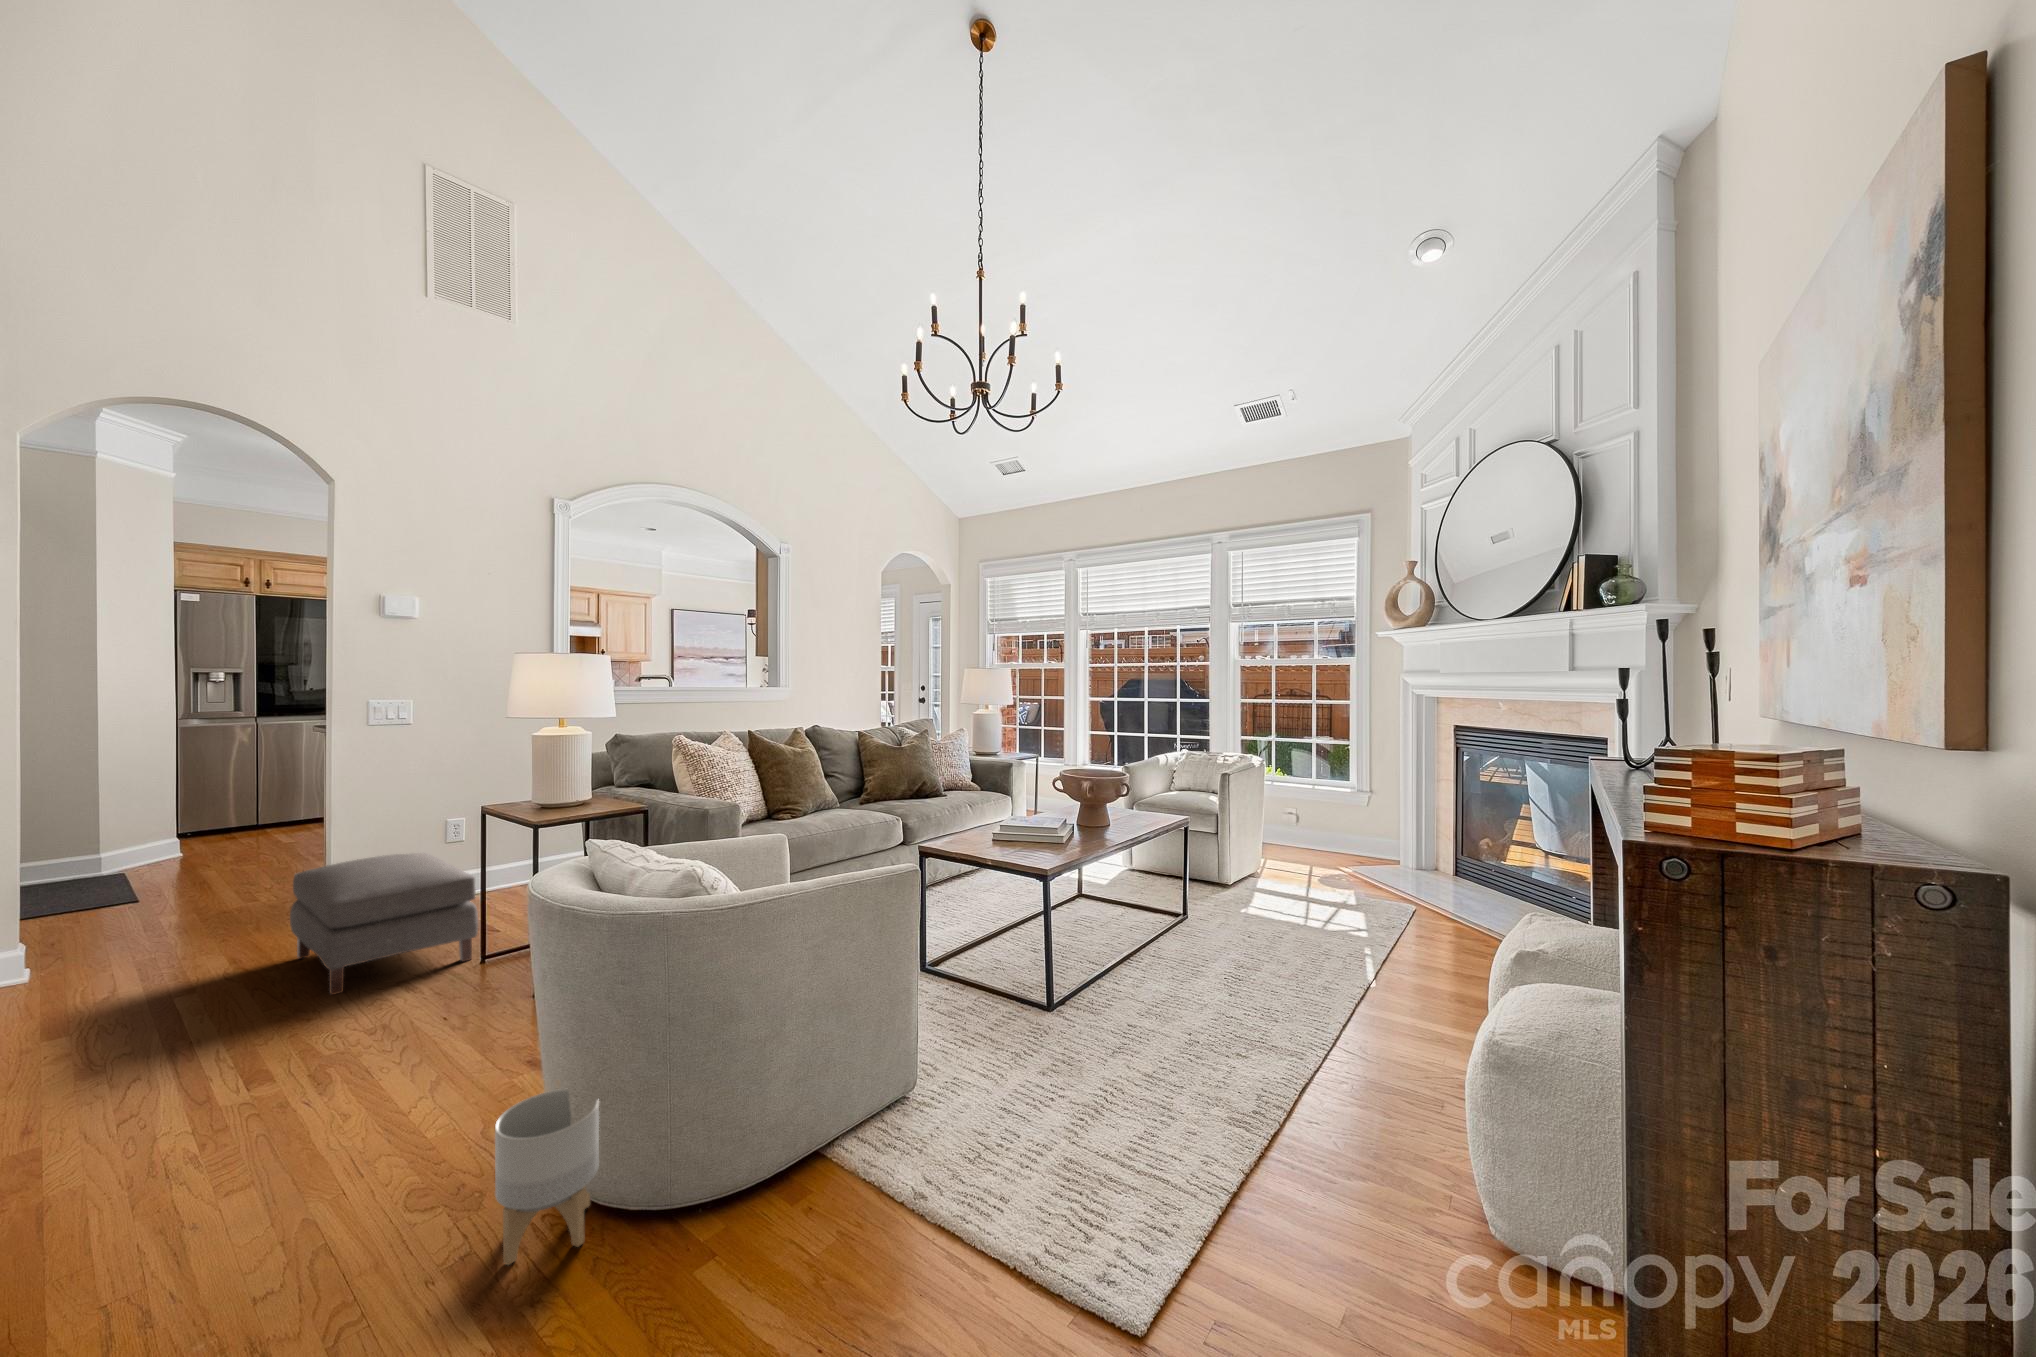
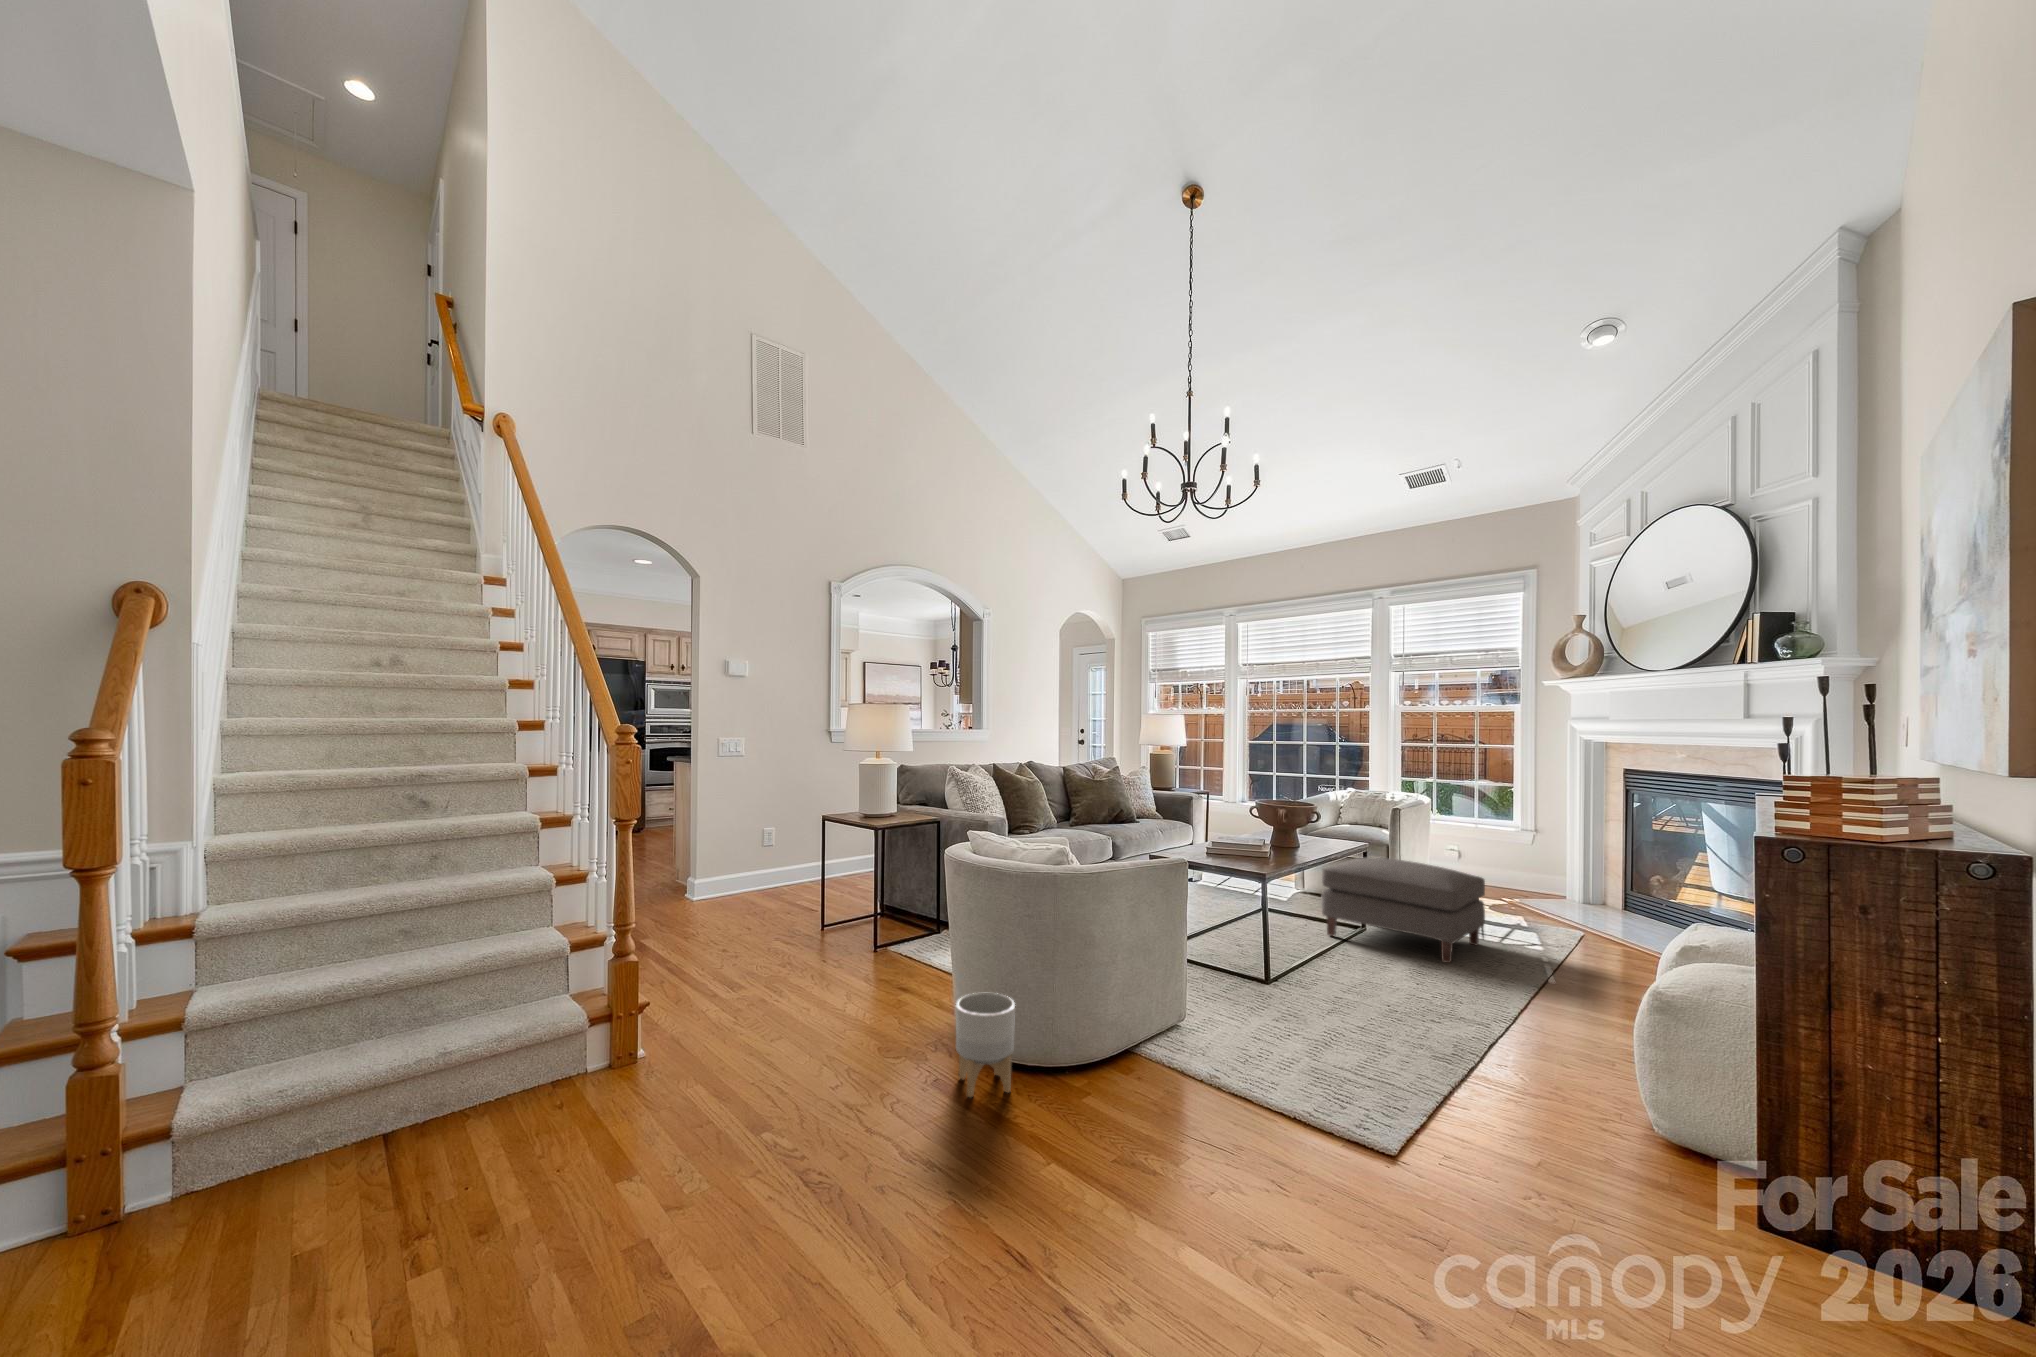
ottoman: present [290,853,478,995] -> present [1321,858,1485,963]

